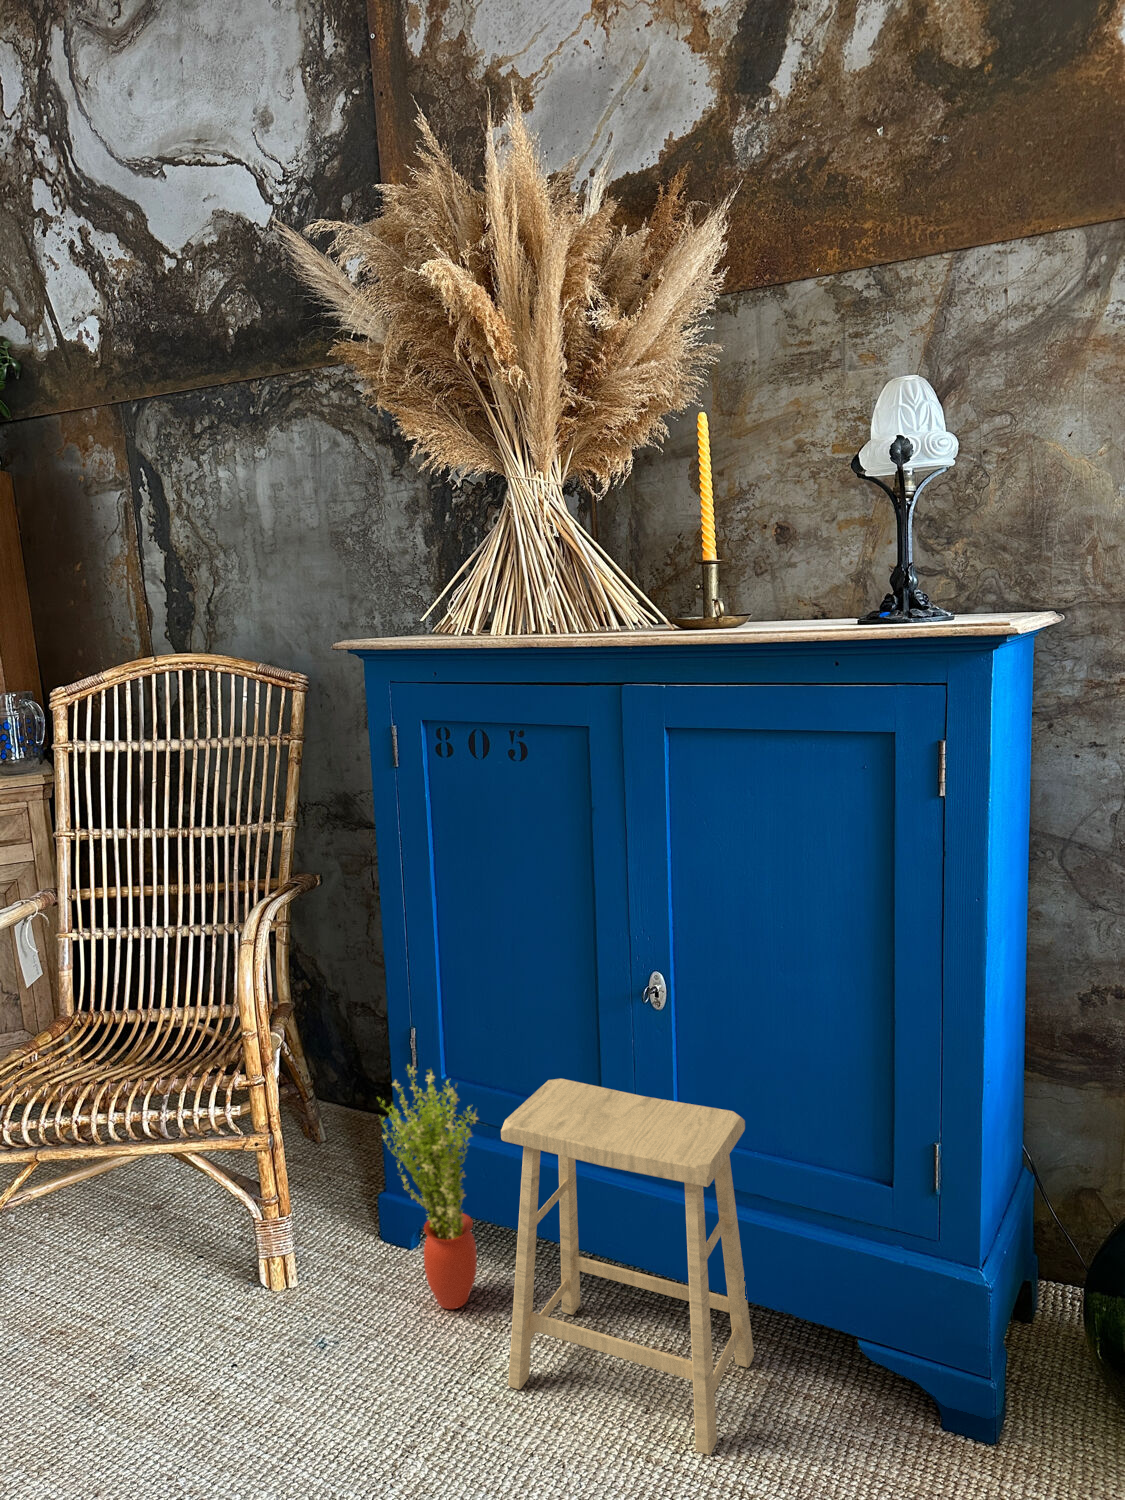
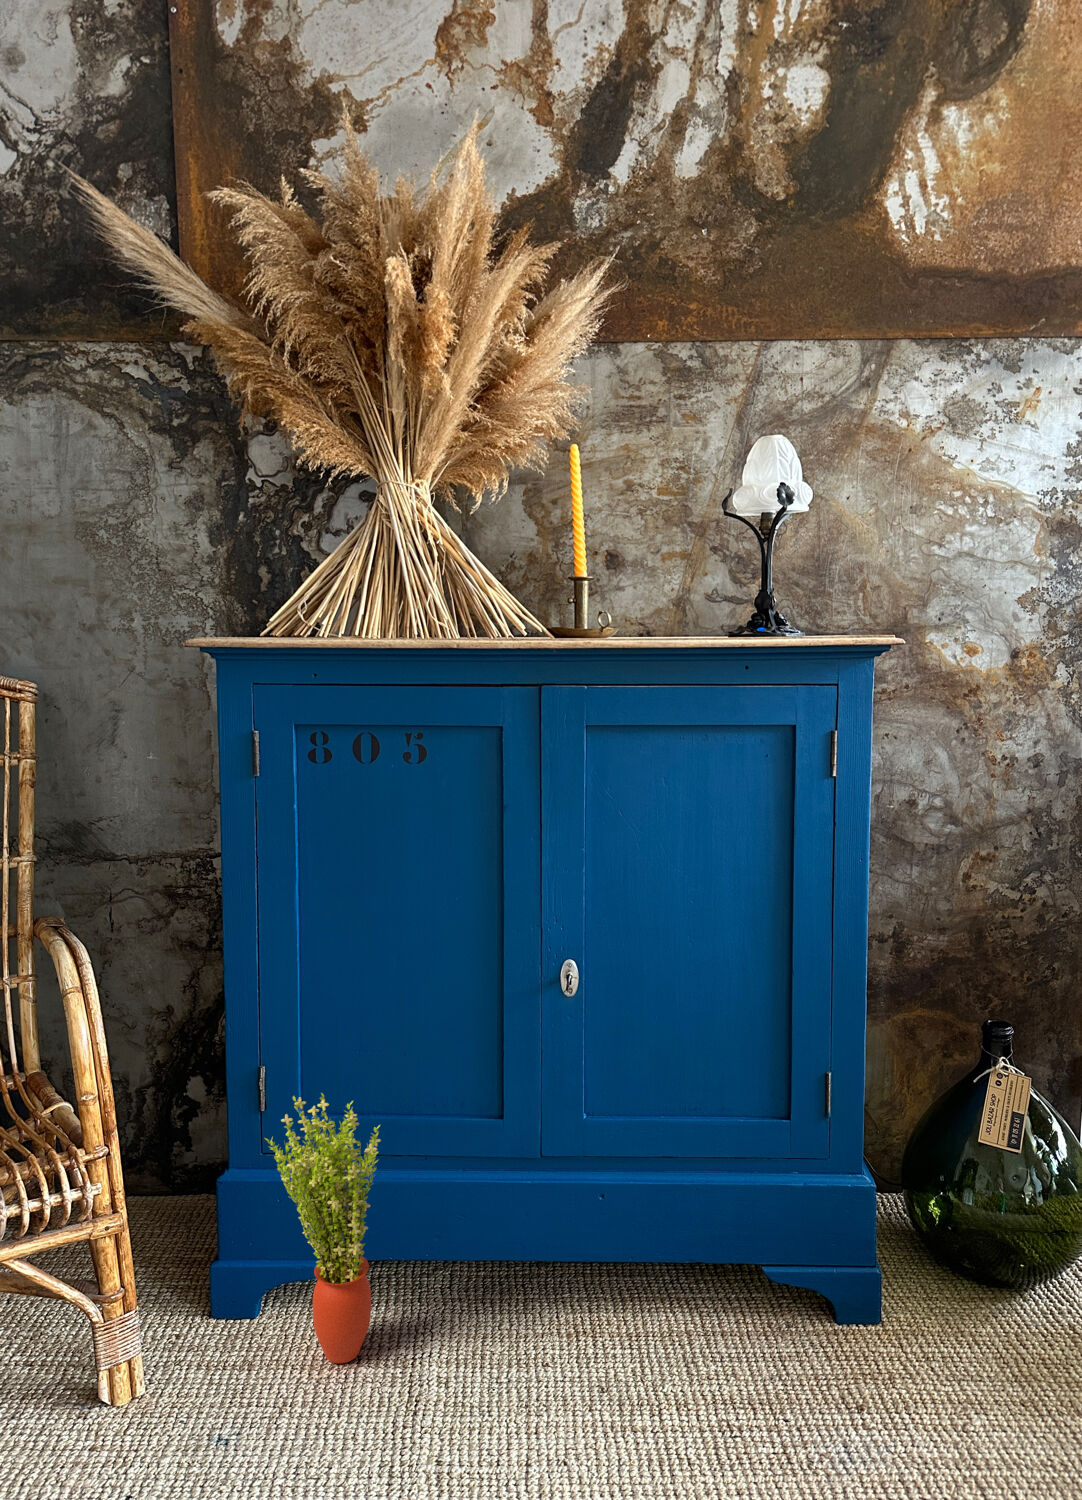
footstool: present [501,1079,754,1455] -> none [458,1077,683,1413]

